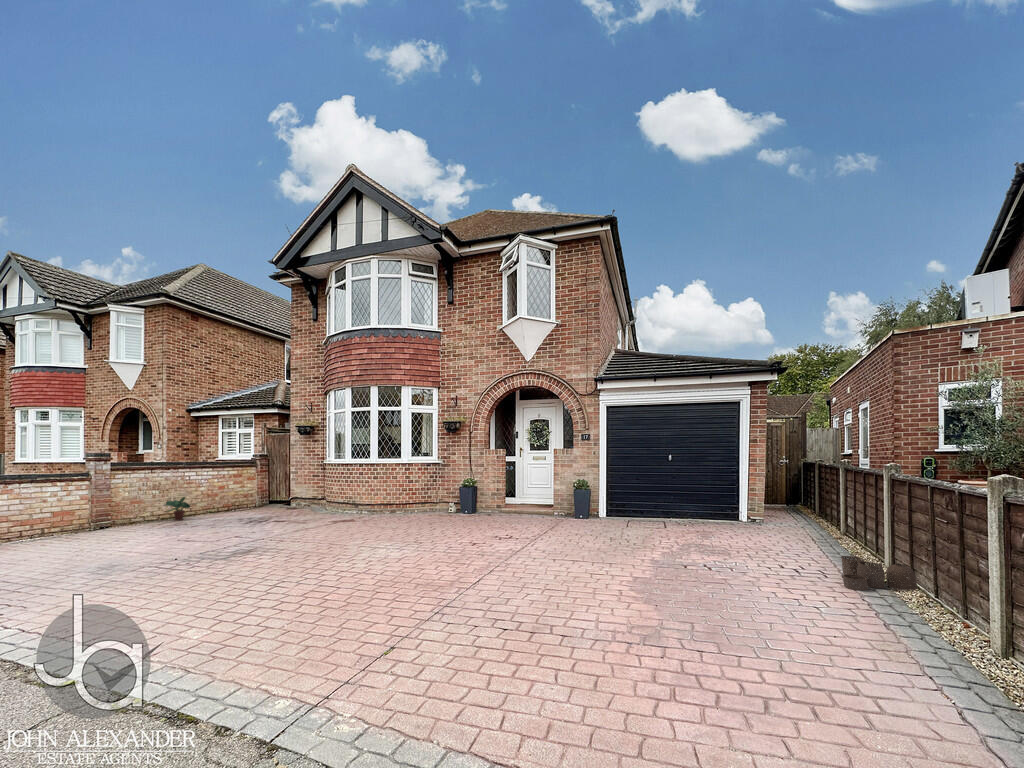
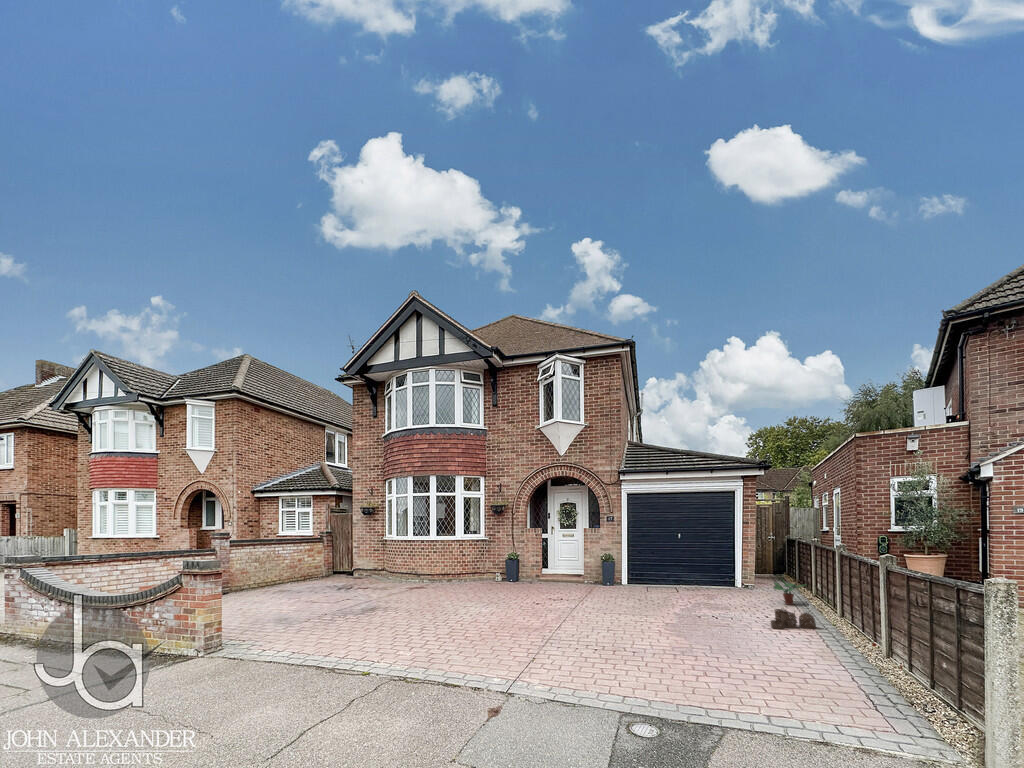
potted plant: present [166,497,190,521] -> present [774,579,805,605]

